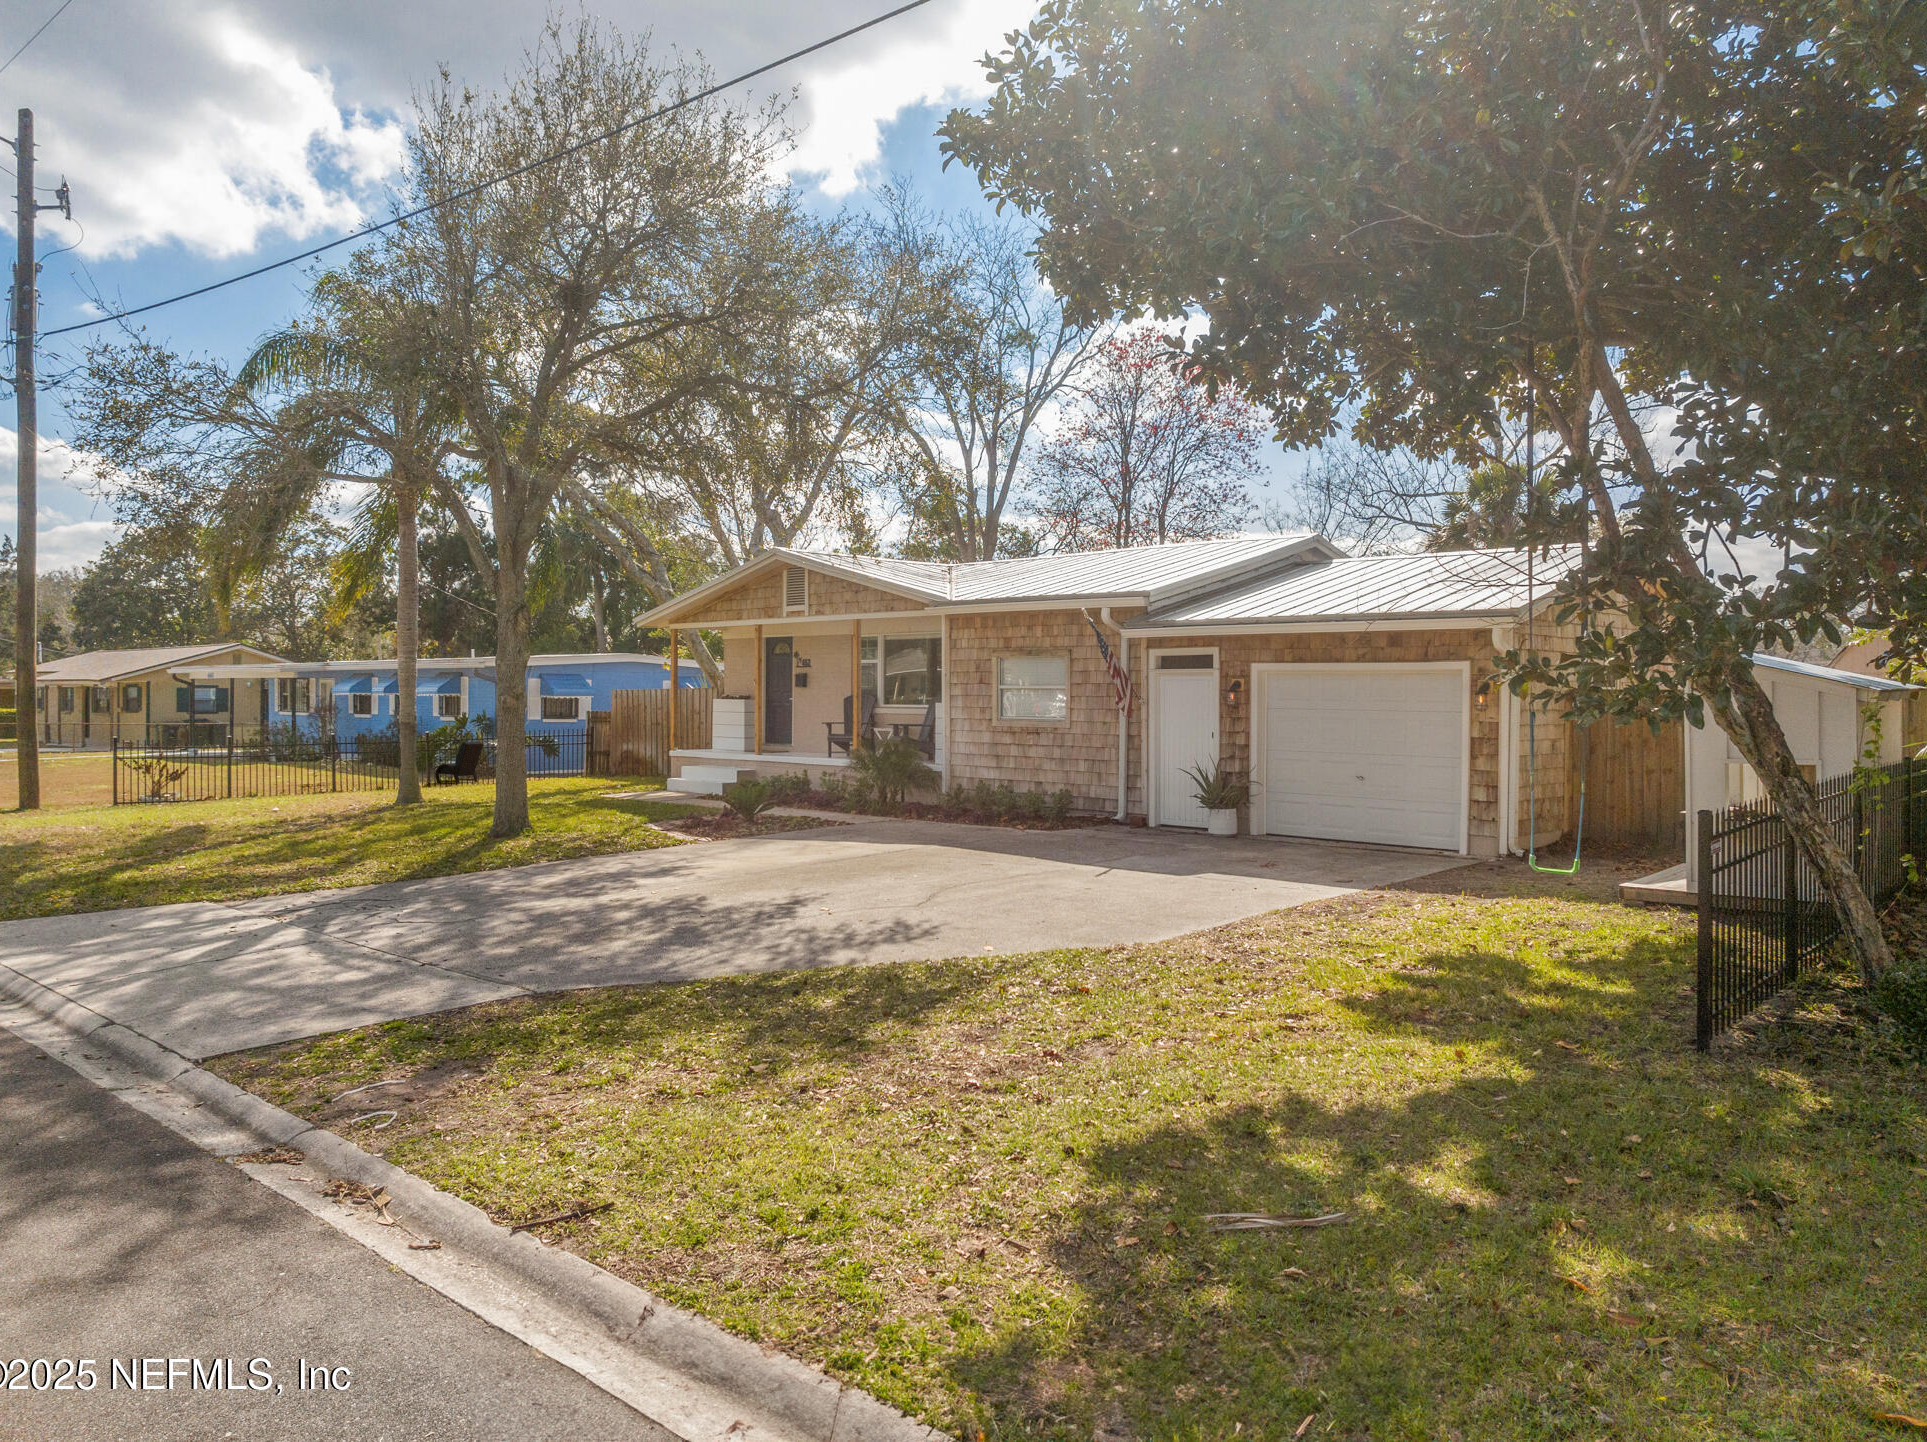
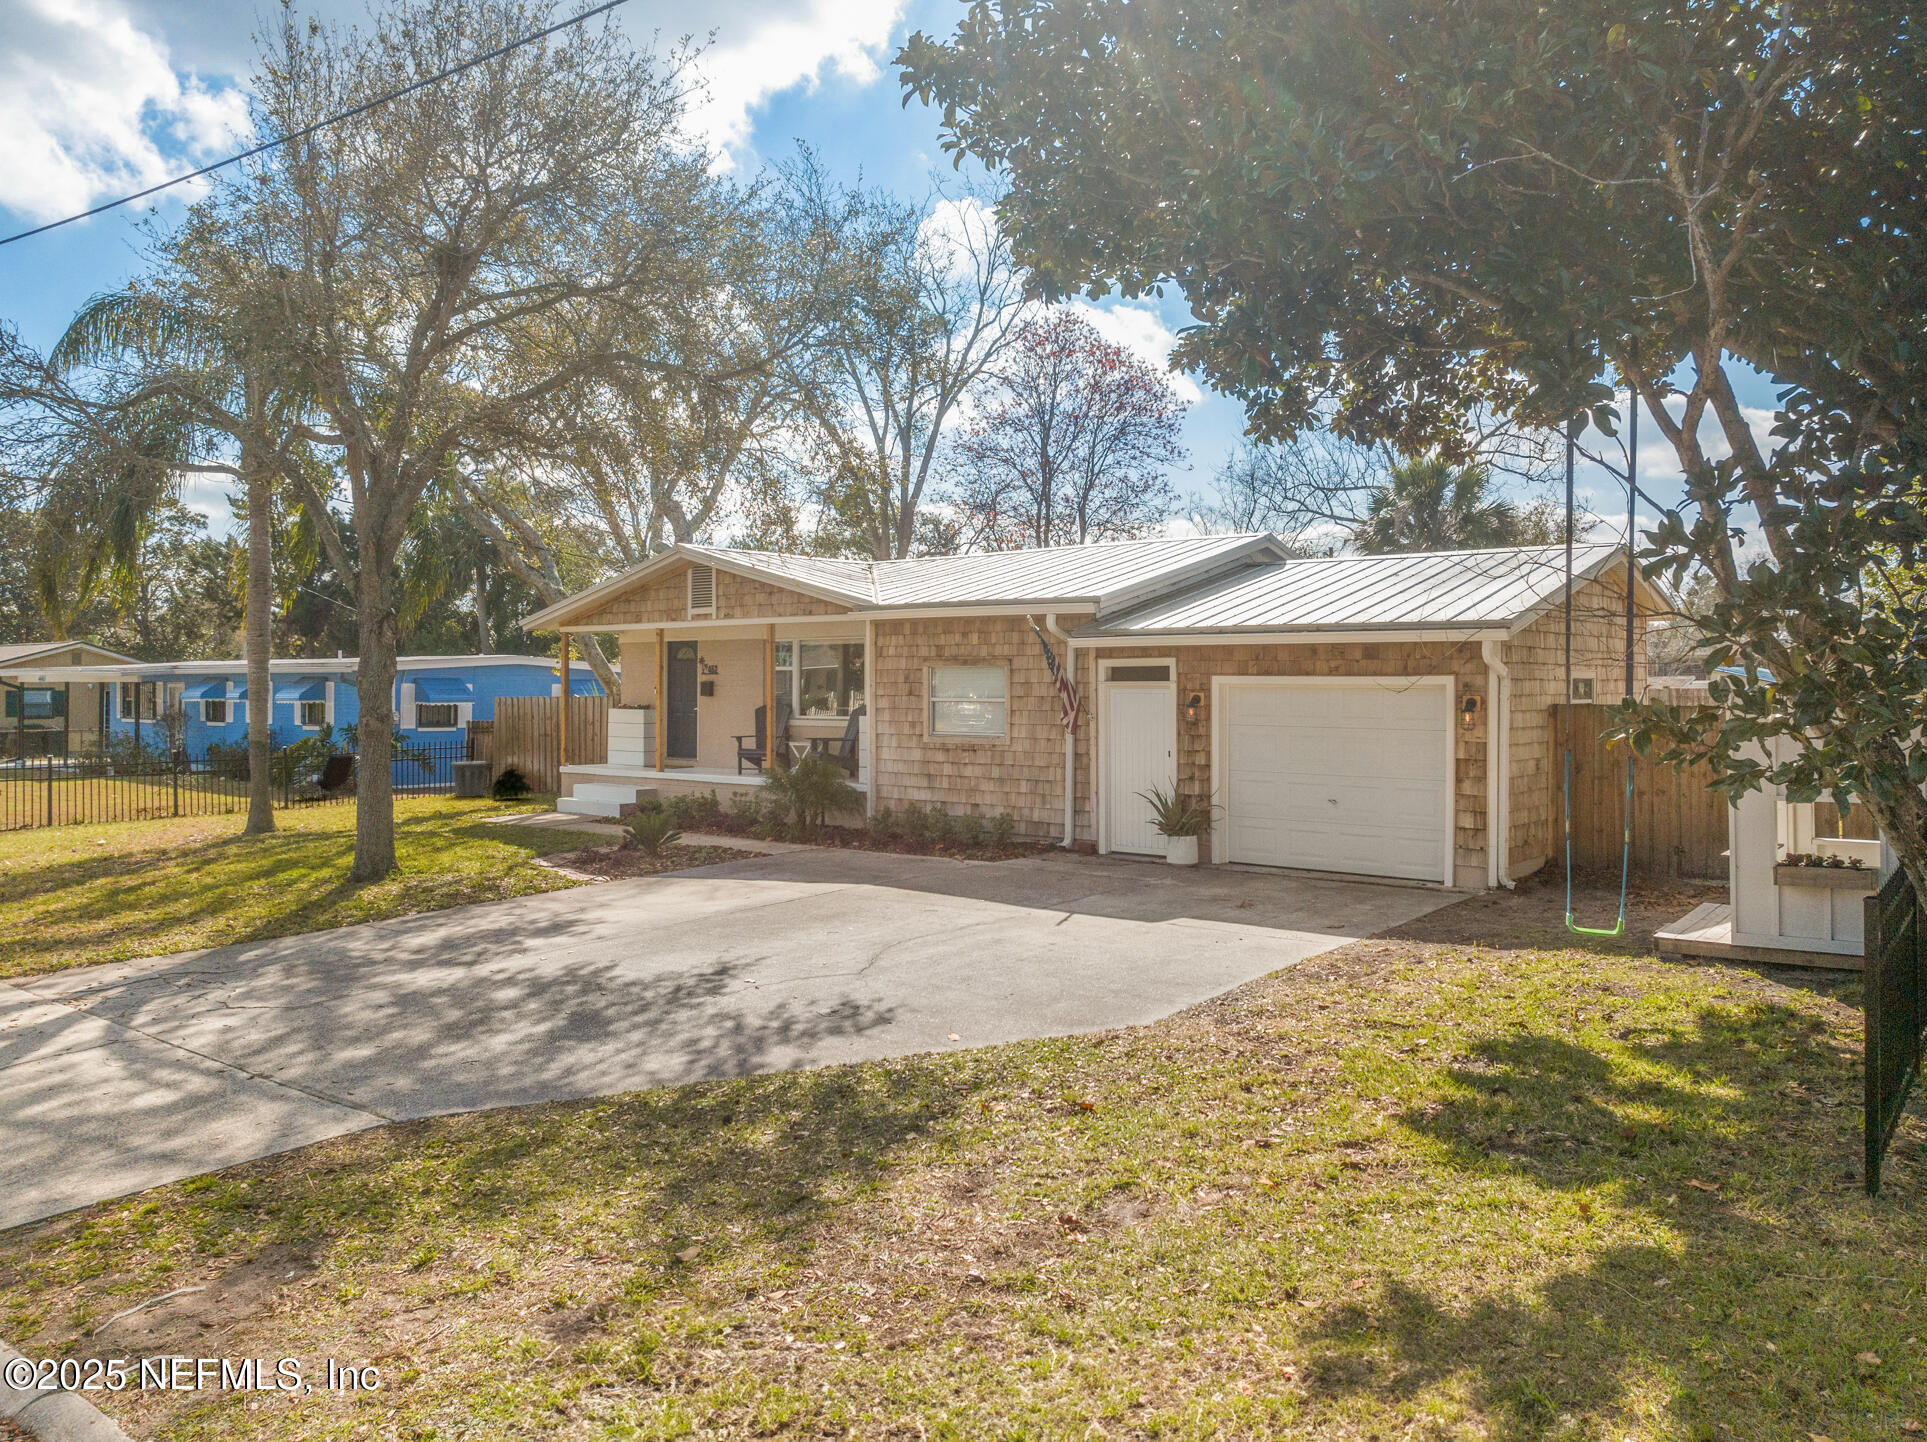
trash can: none [568,747,600,782] -> present [451,759,487,797]
potted plant: none [604,756,641,784] -> present [492,769,532,799]

